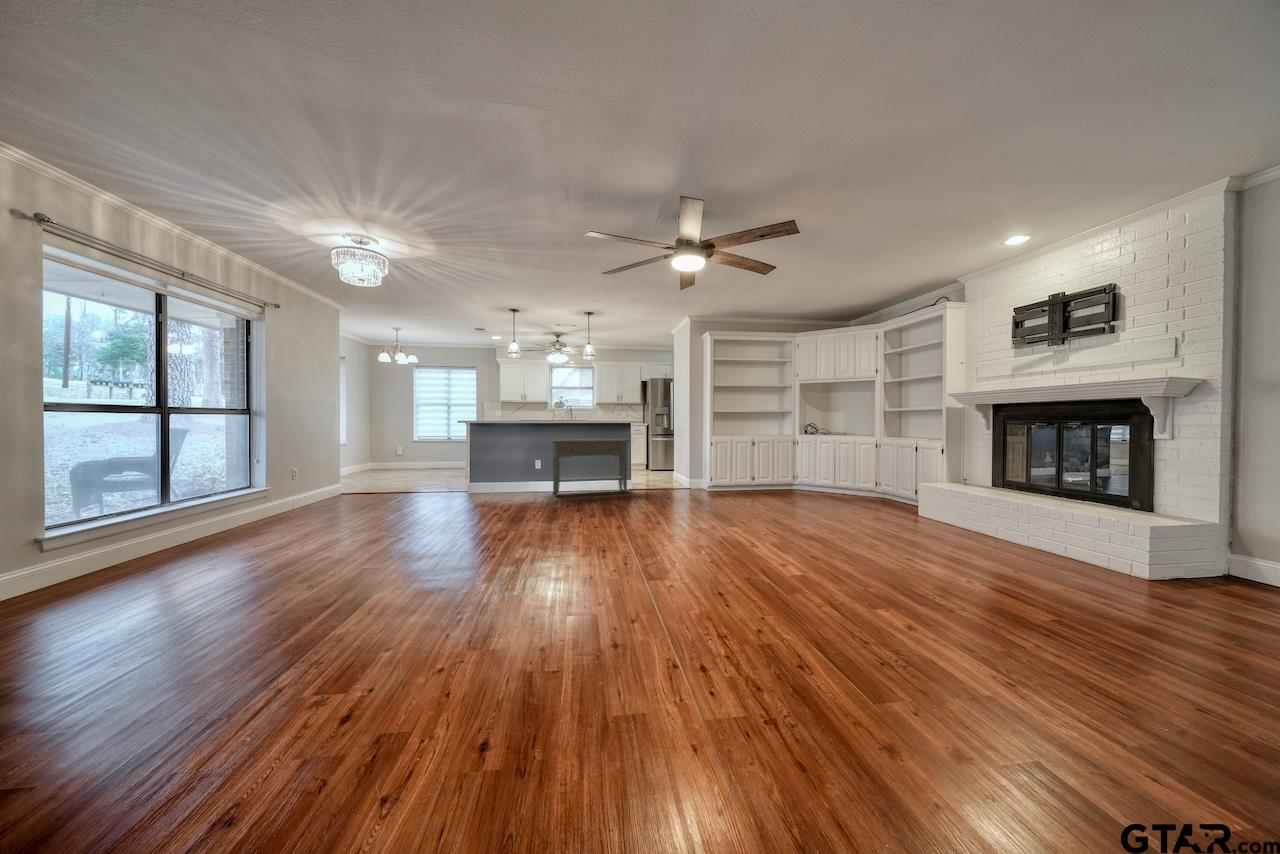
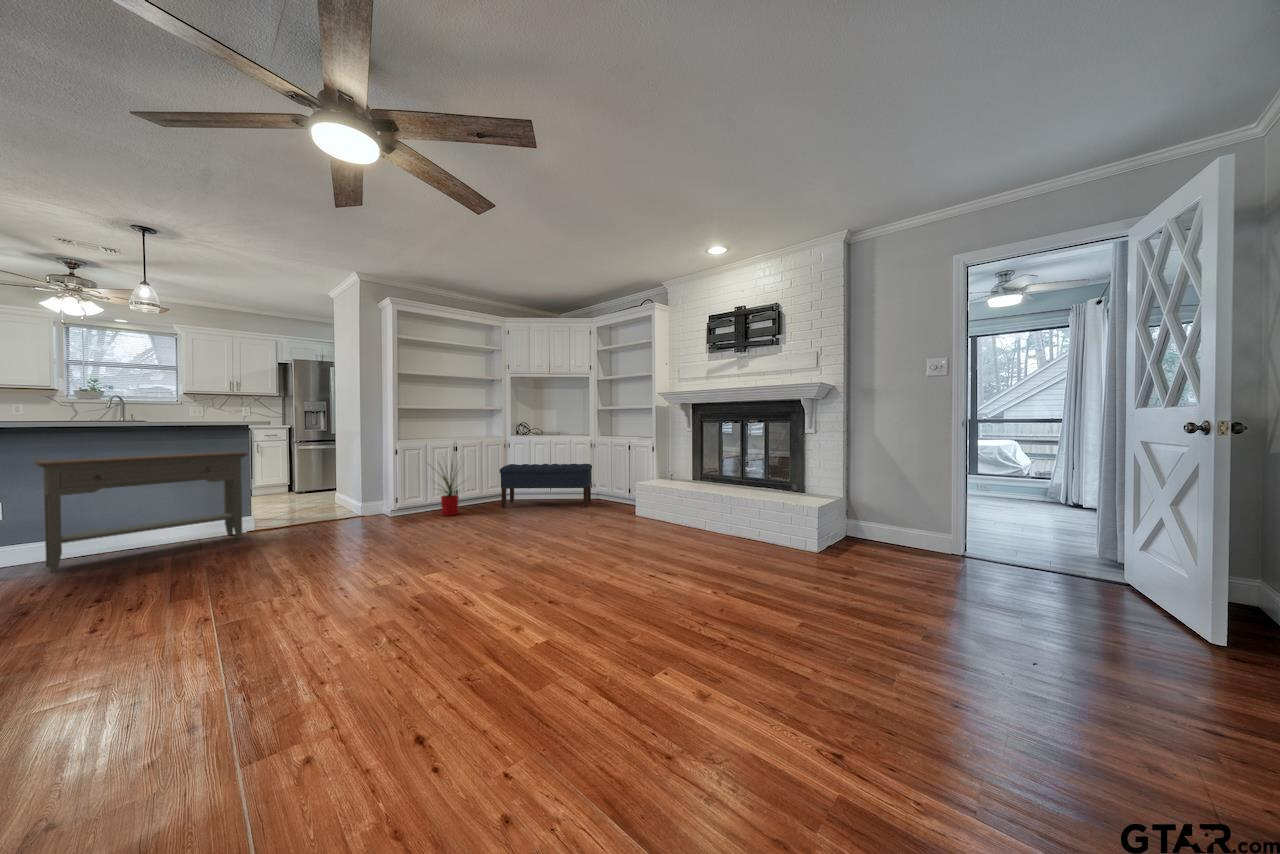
house plant: none [730,447,767,495] -> present [440,464,460,516]
bench: none [787,459,876,503] -> present [500,464,592,508]

